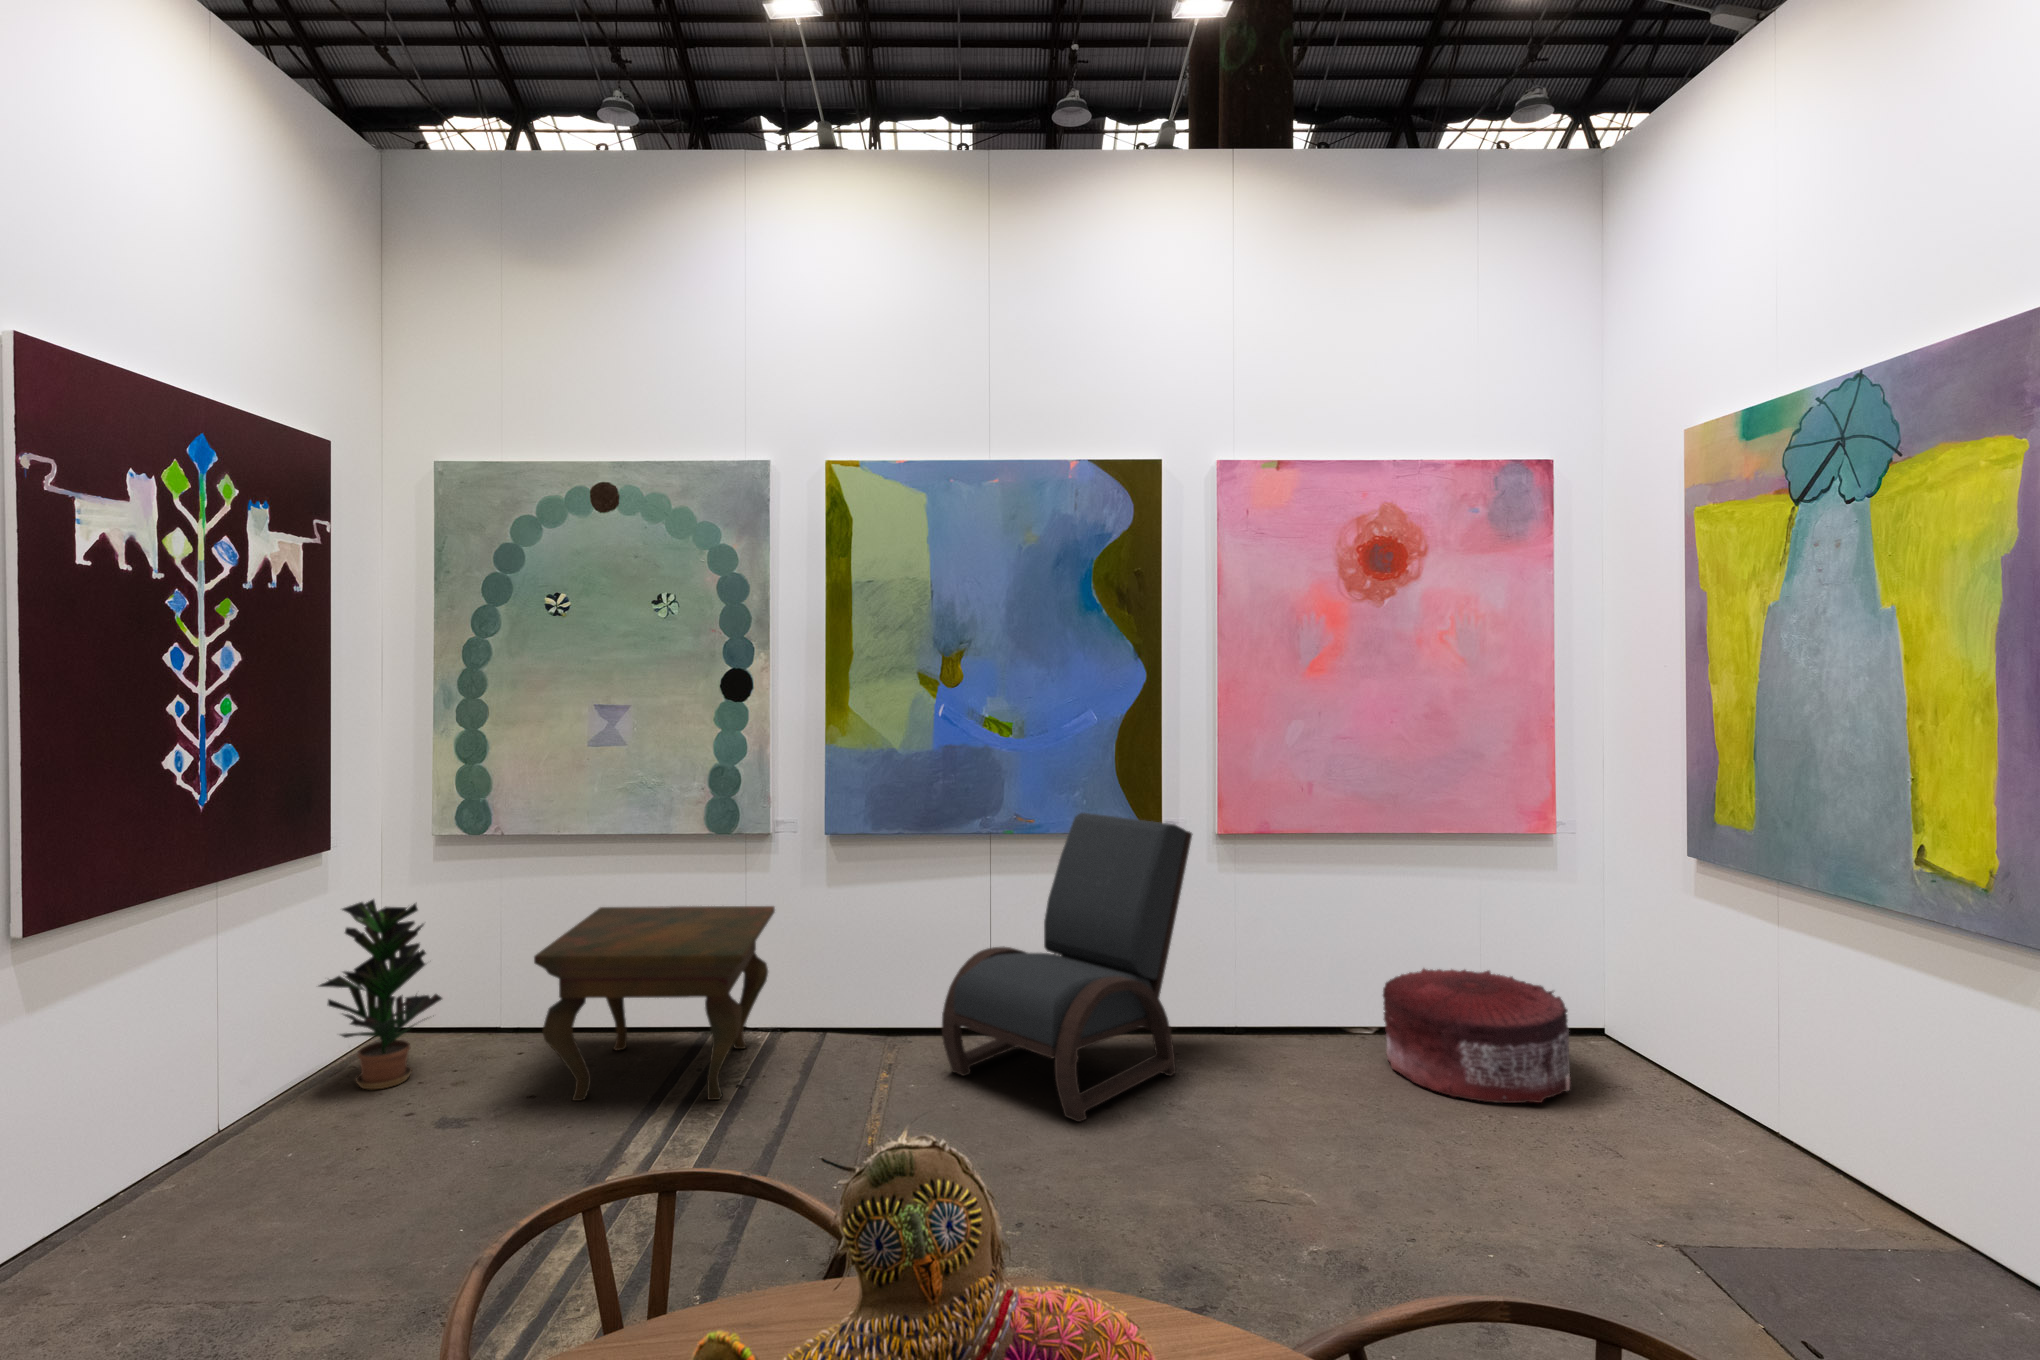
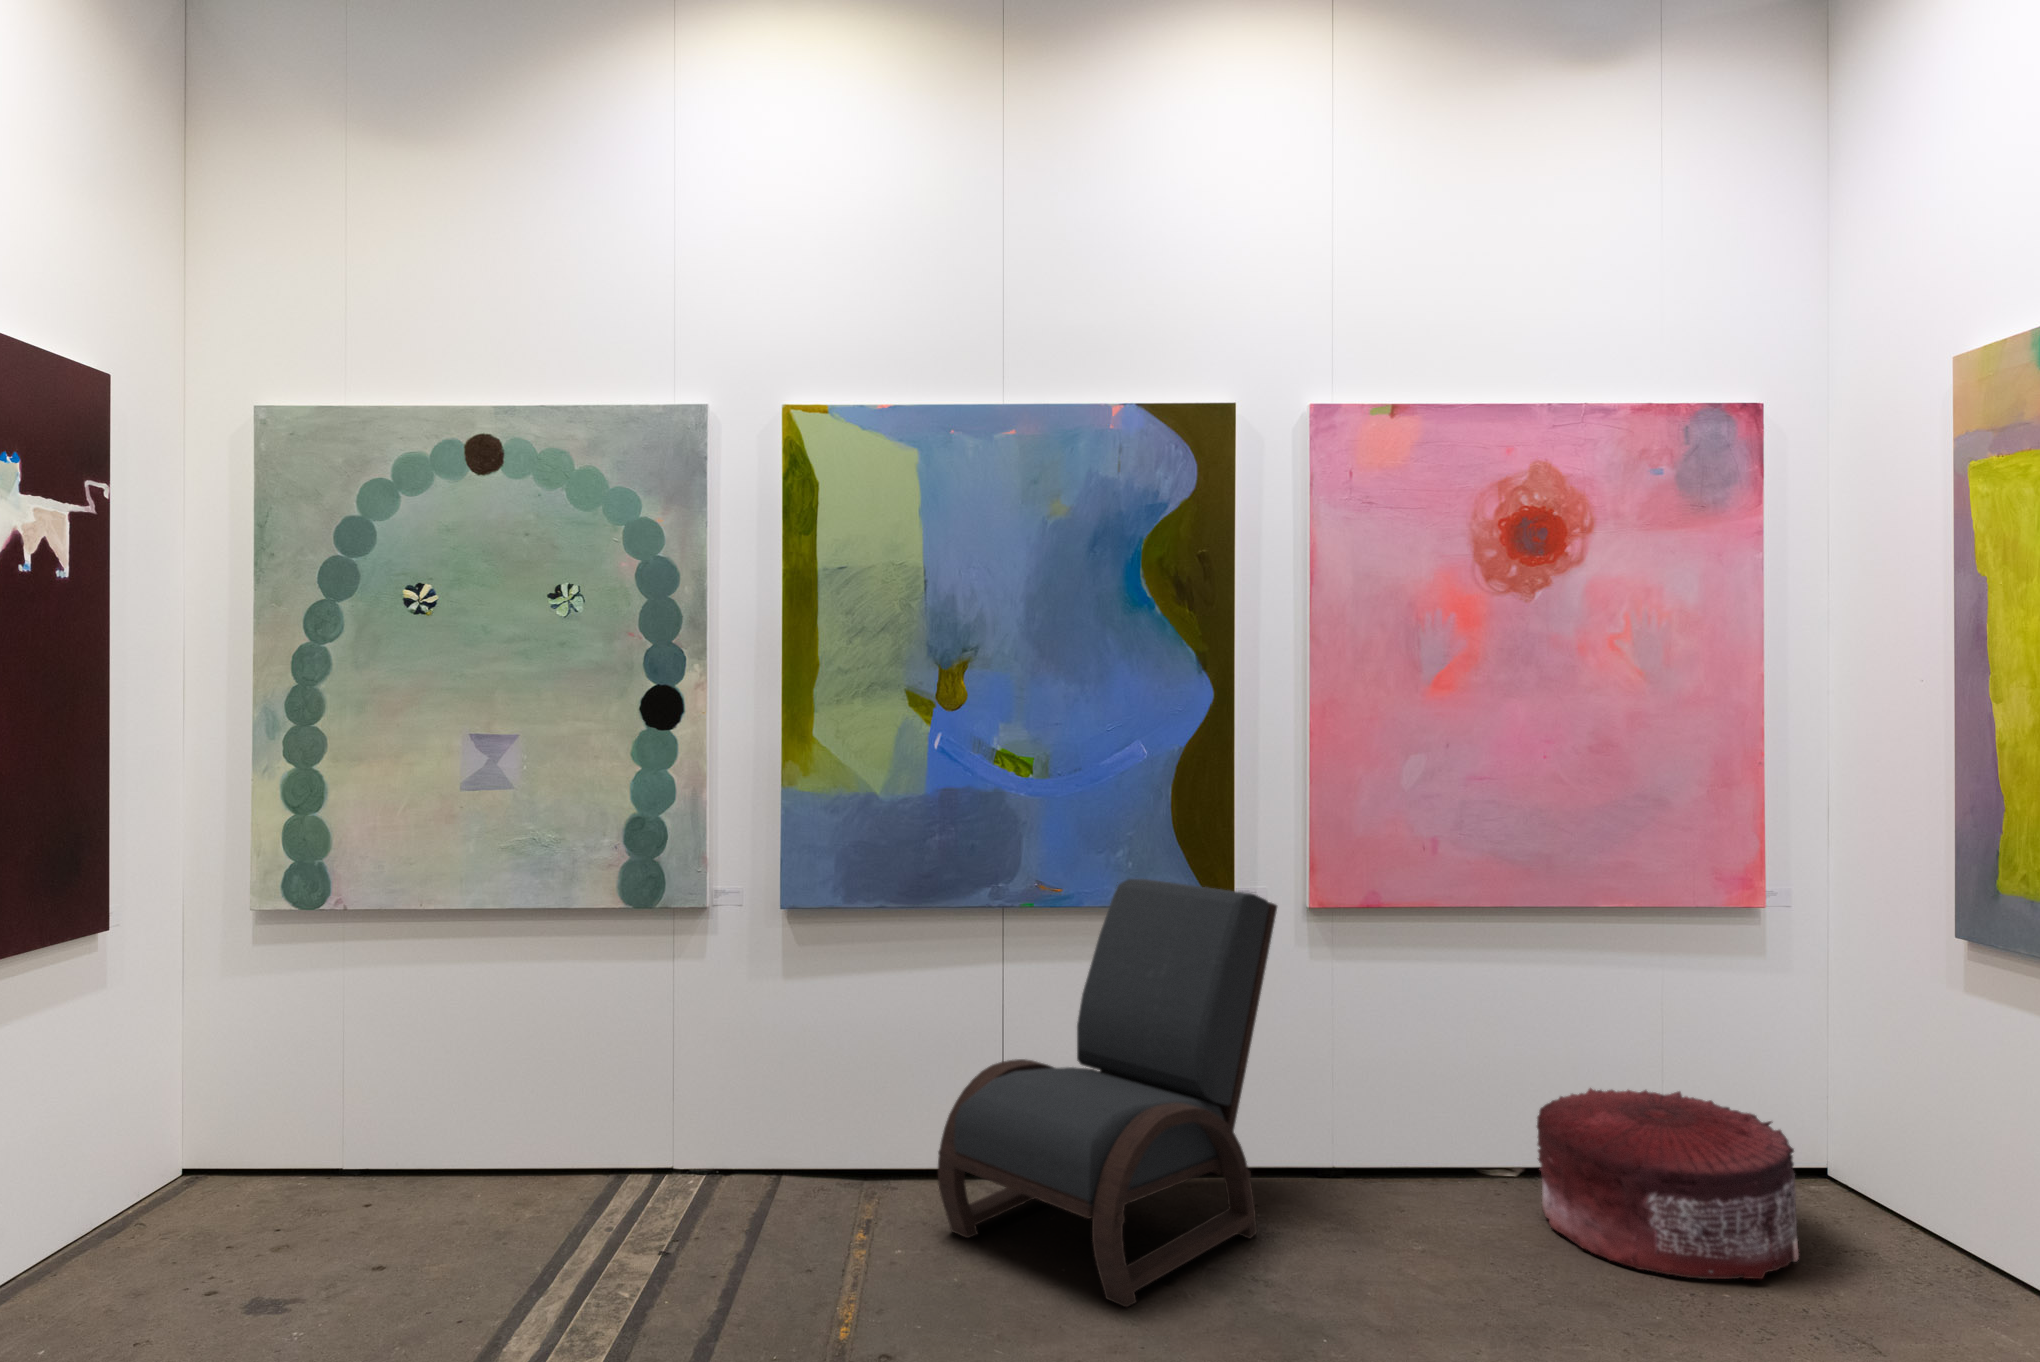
potted plant: present [319,900,442,1090] -> none [85,994,262,1257]
side table: present [534,906,775,1101] -> none [377,1003,714,1275]

